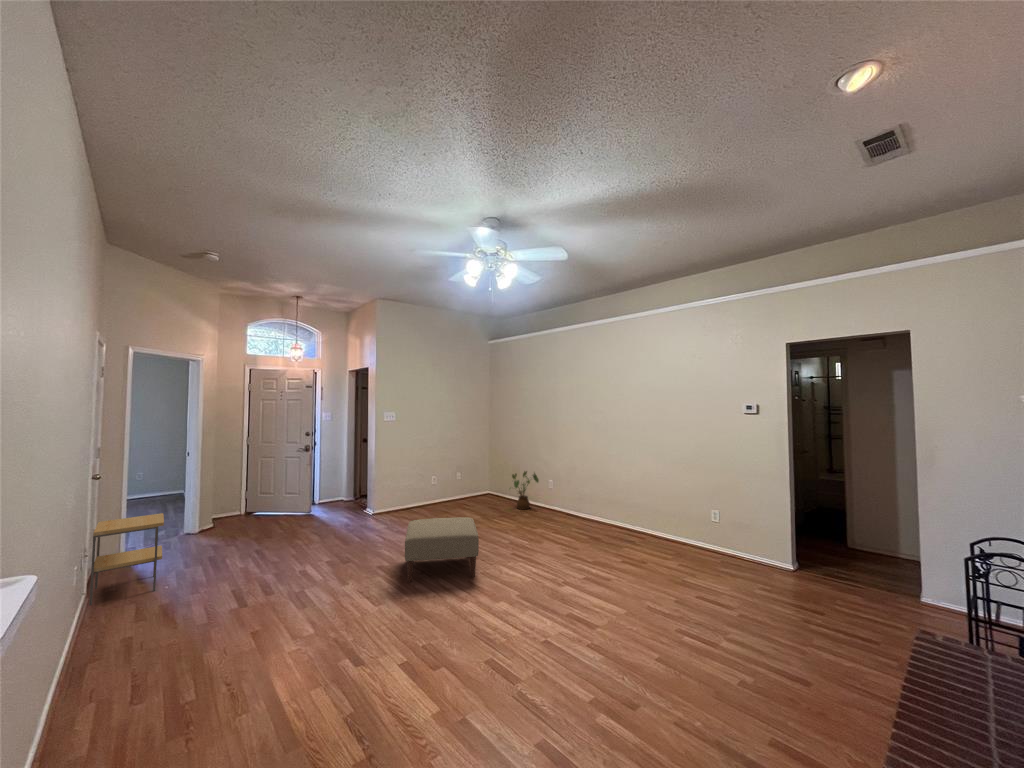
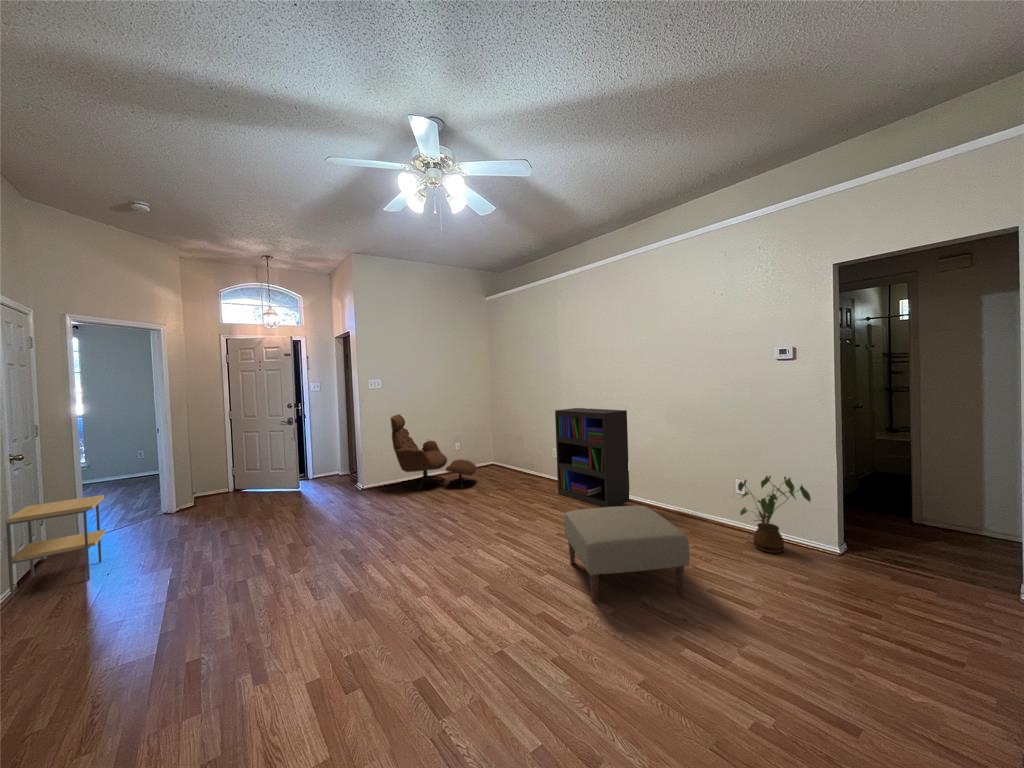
lounge chair: none [404,444,480,517] -> present [391,414,477,491]
bookshelf: none [557,445,622,535] -> present [555,408,630,507]
house plant: present [512,471,539,509] -> present [738,476,811,553]
ottoman: present [405,517,479,582] -> present [564,506,690,603]

